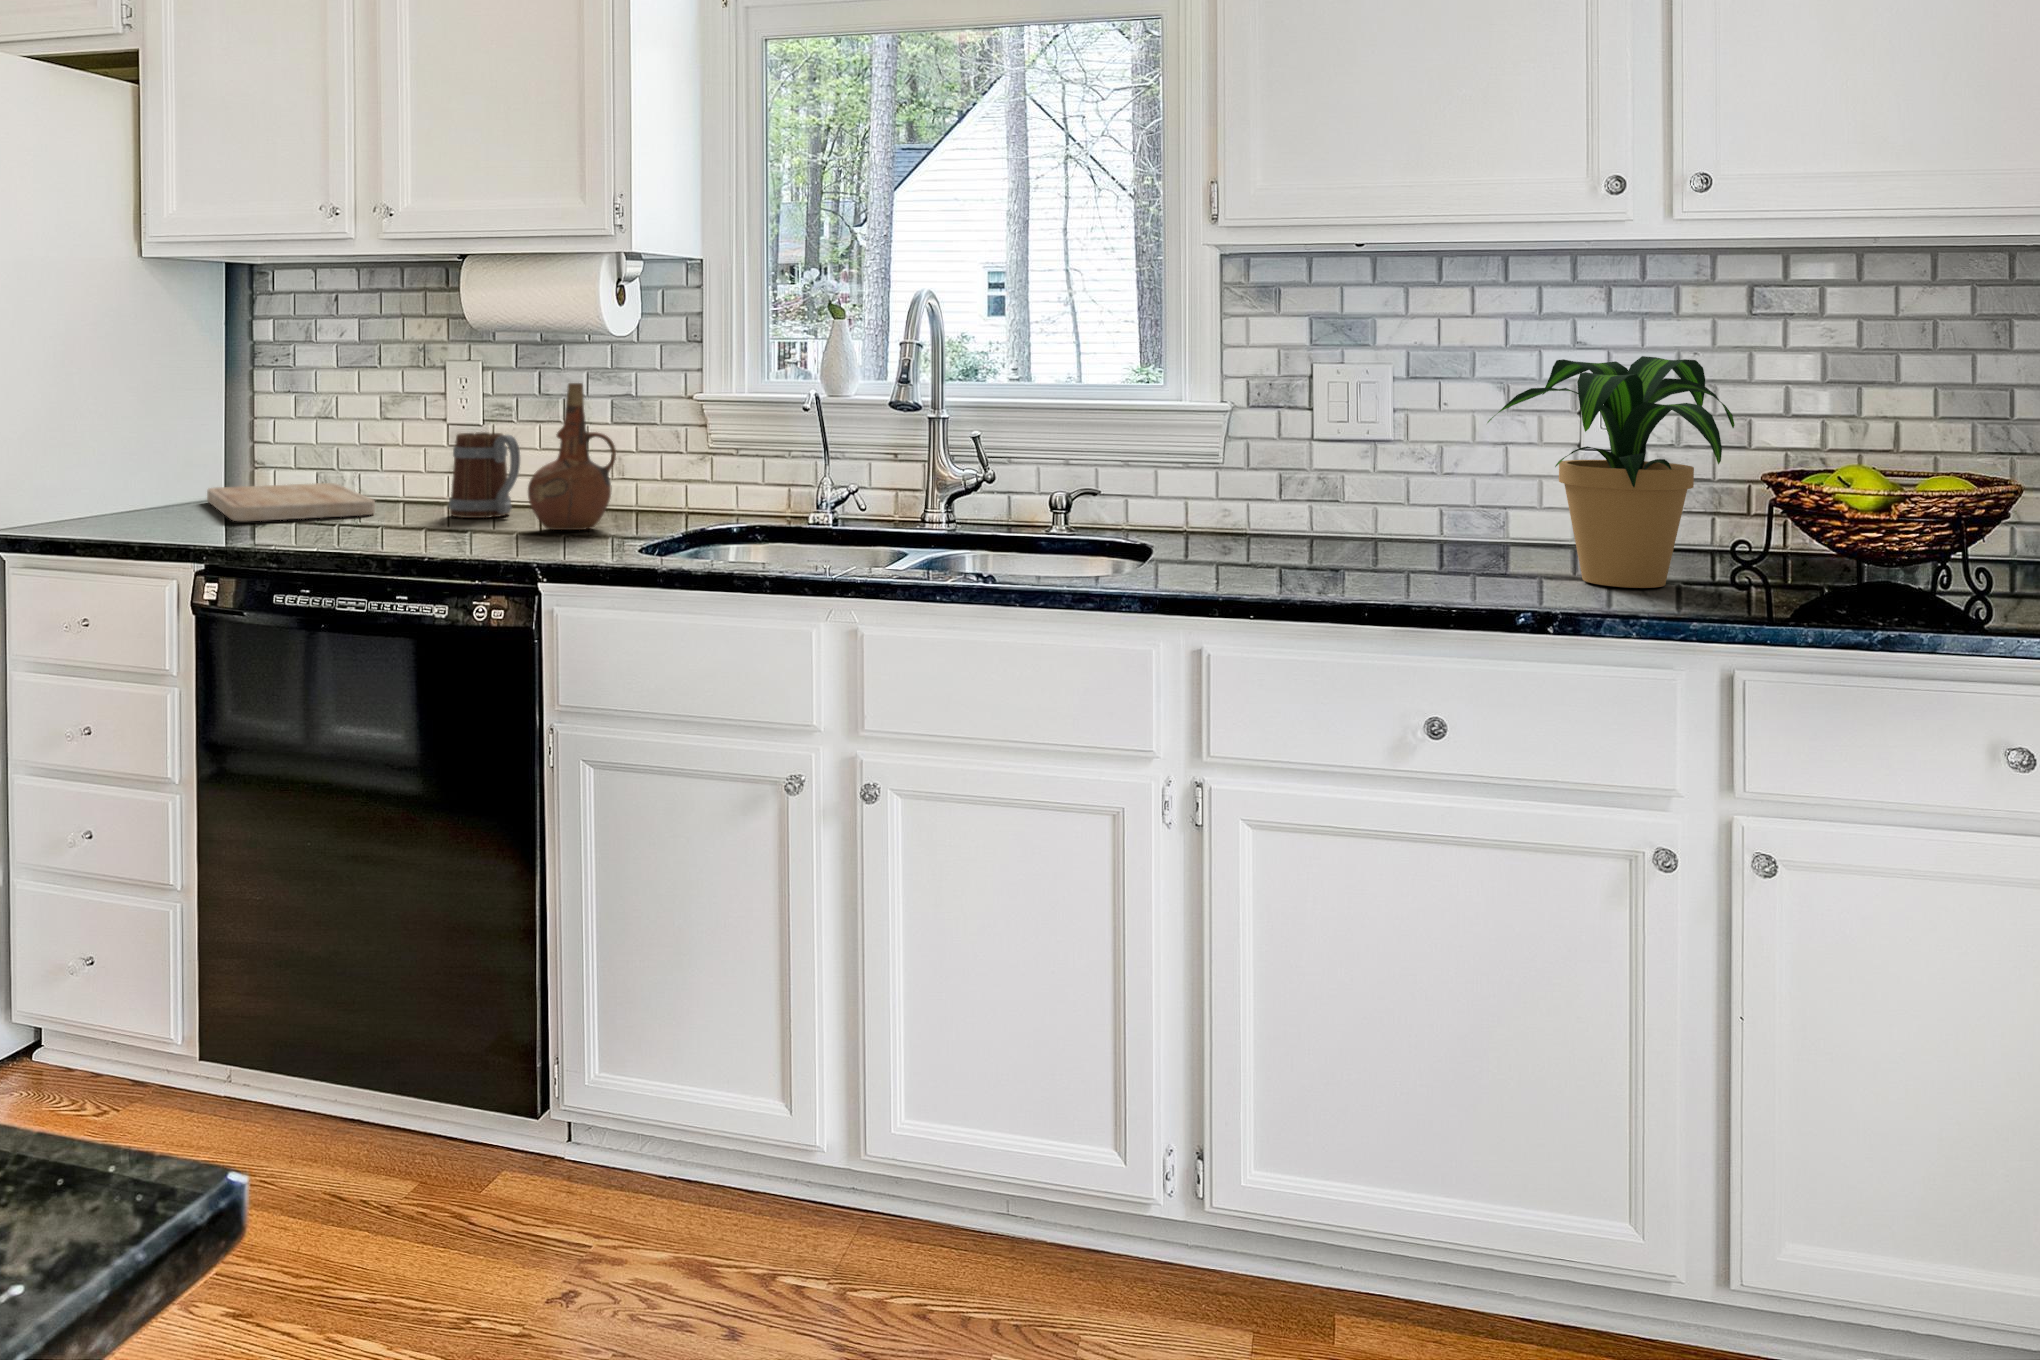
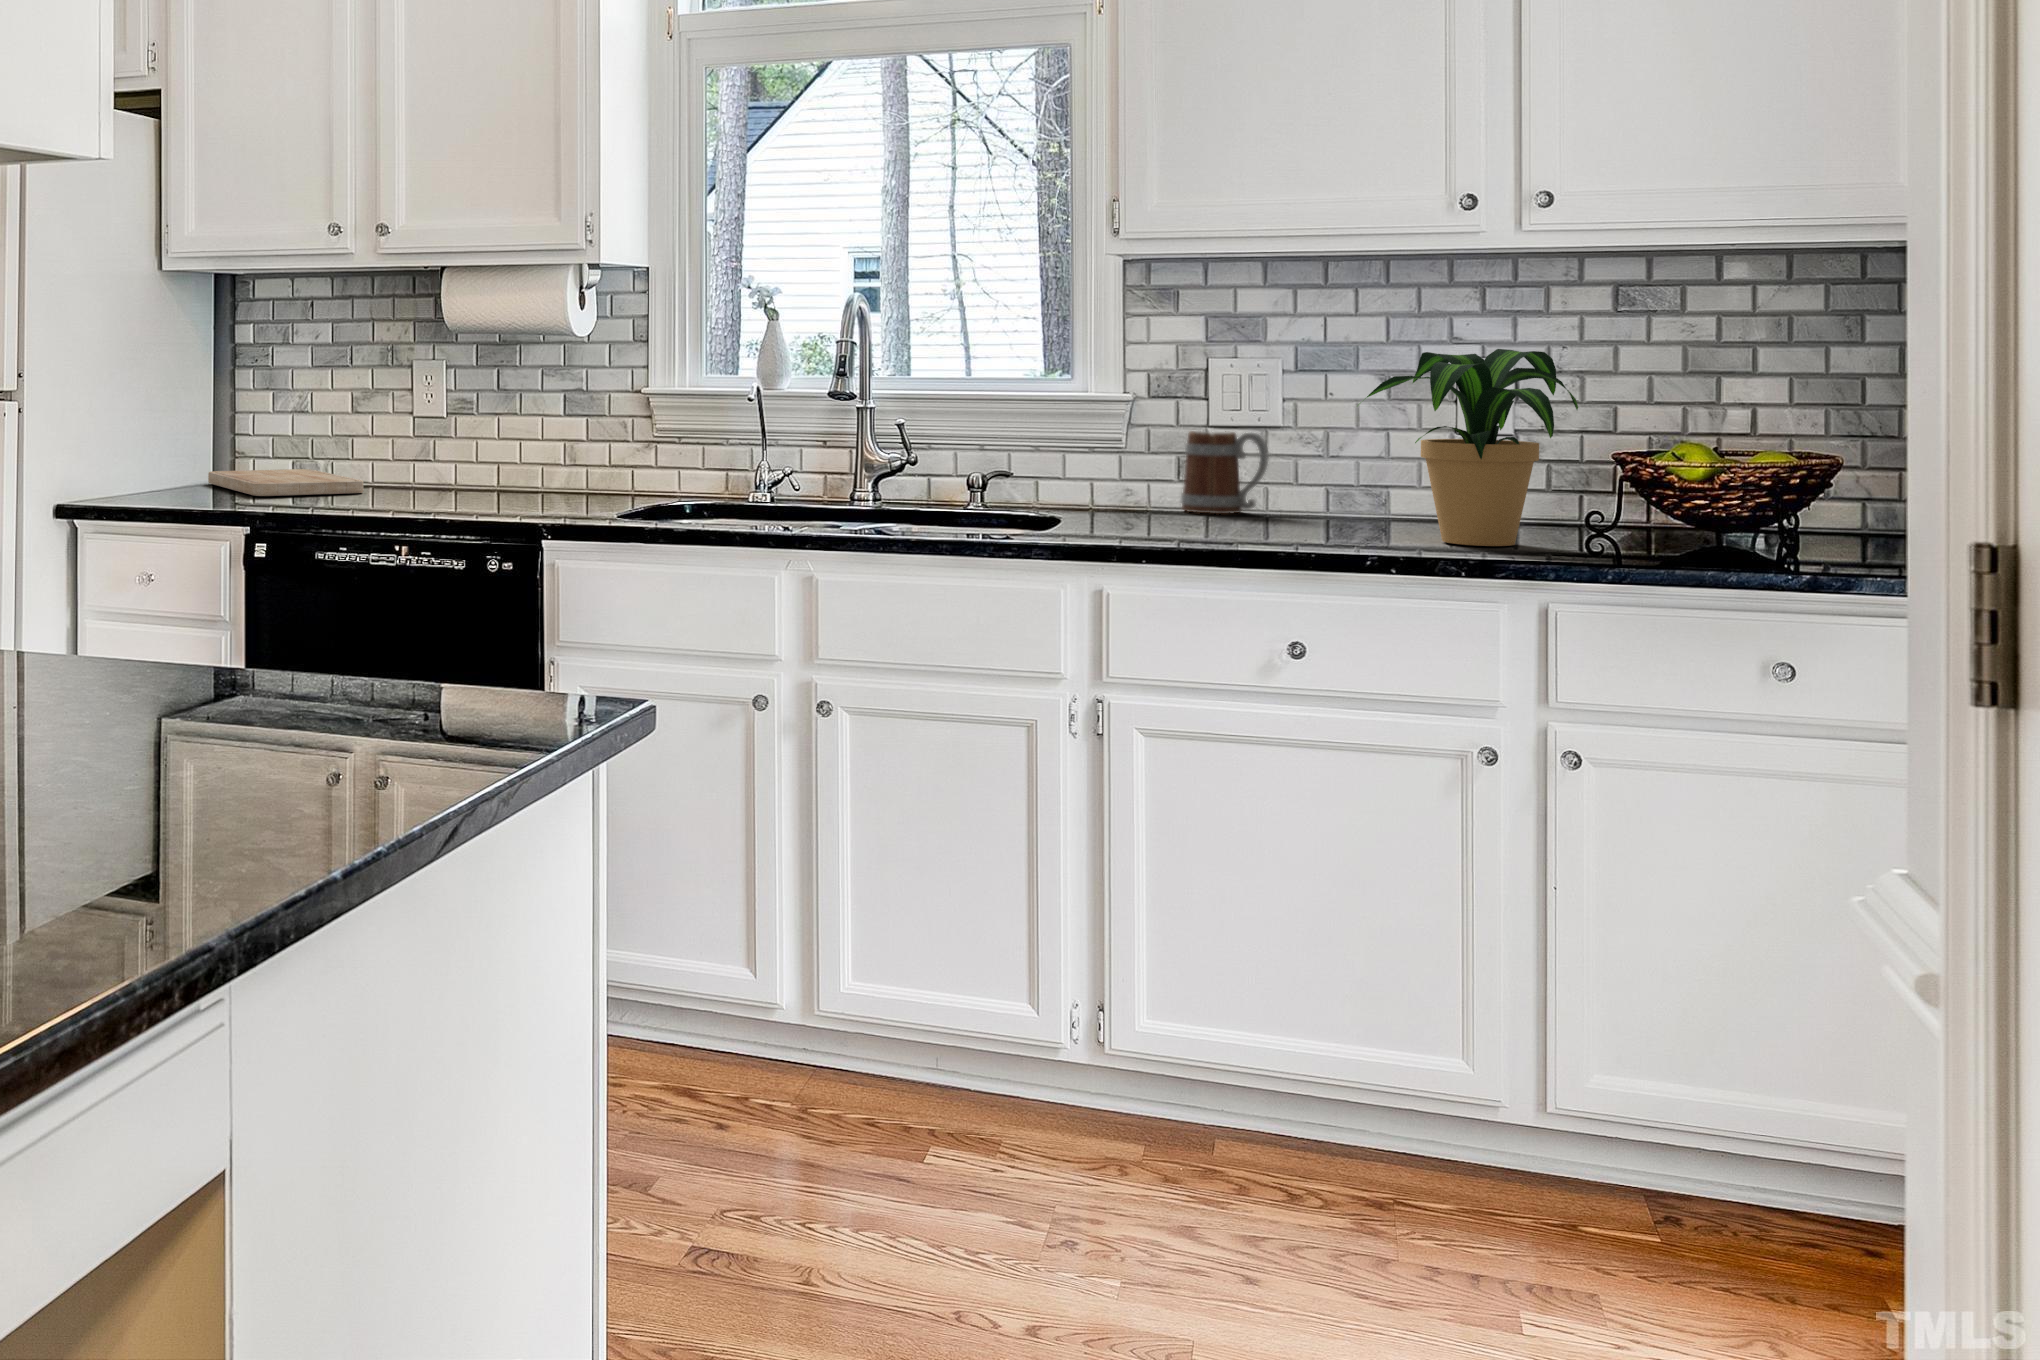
ceramic pitcher: present [528,383,616,530] -> none [508,377,581,503]
mug: present [449,432,520,518] -> present [1181,431,1269,514]

